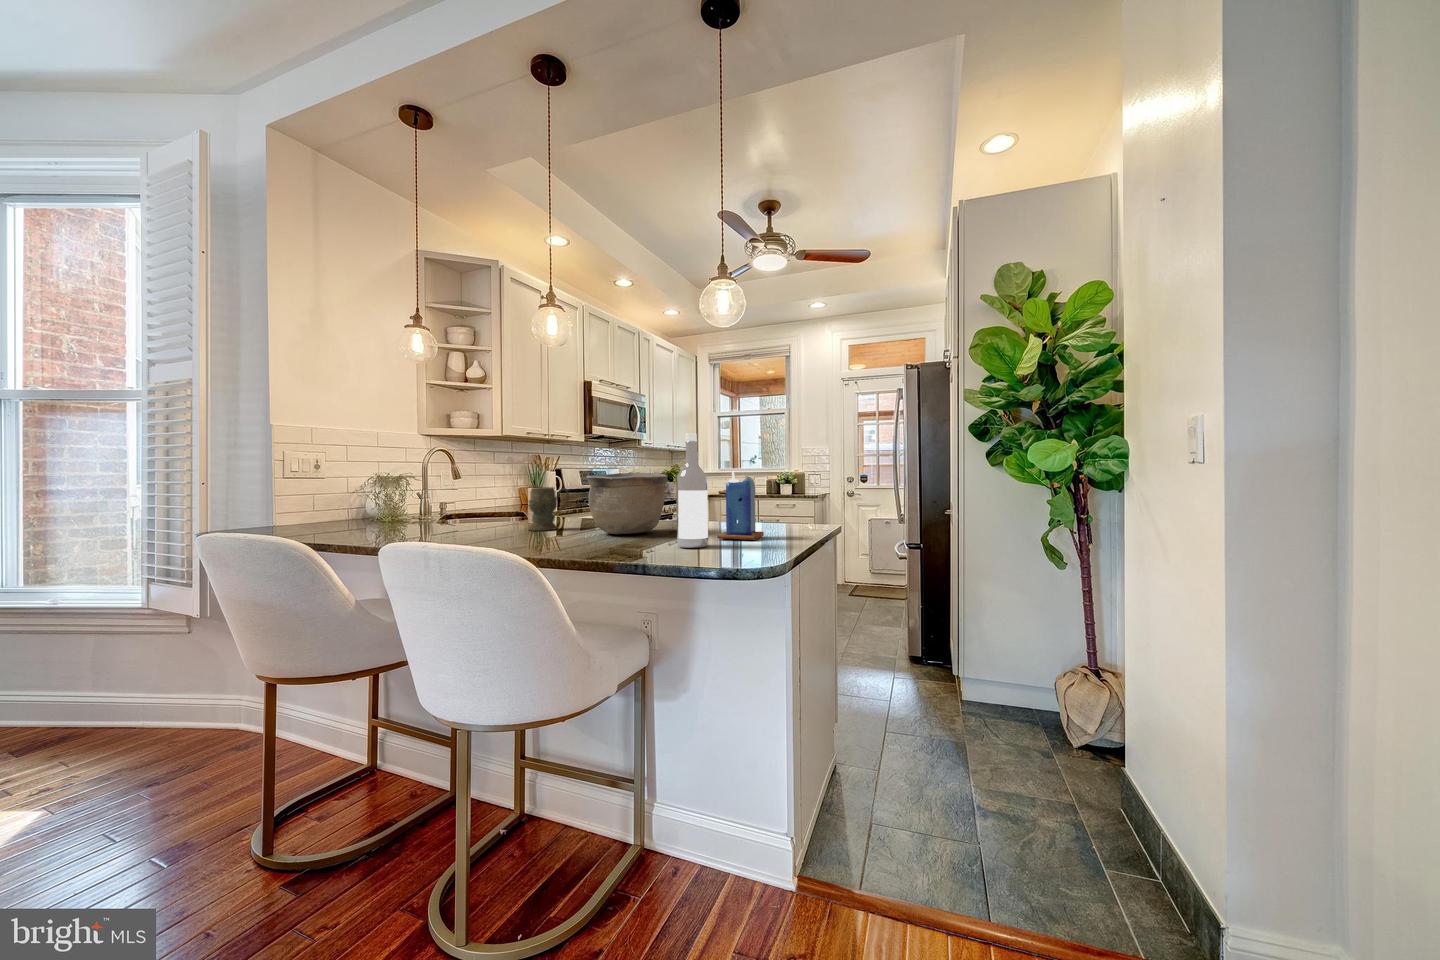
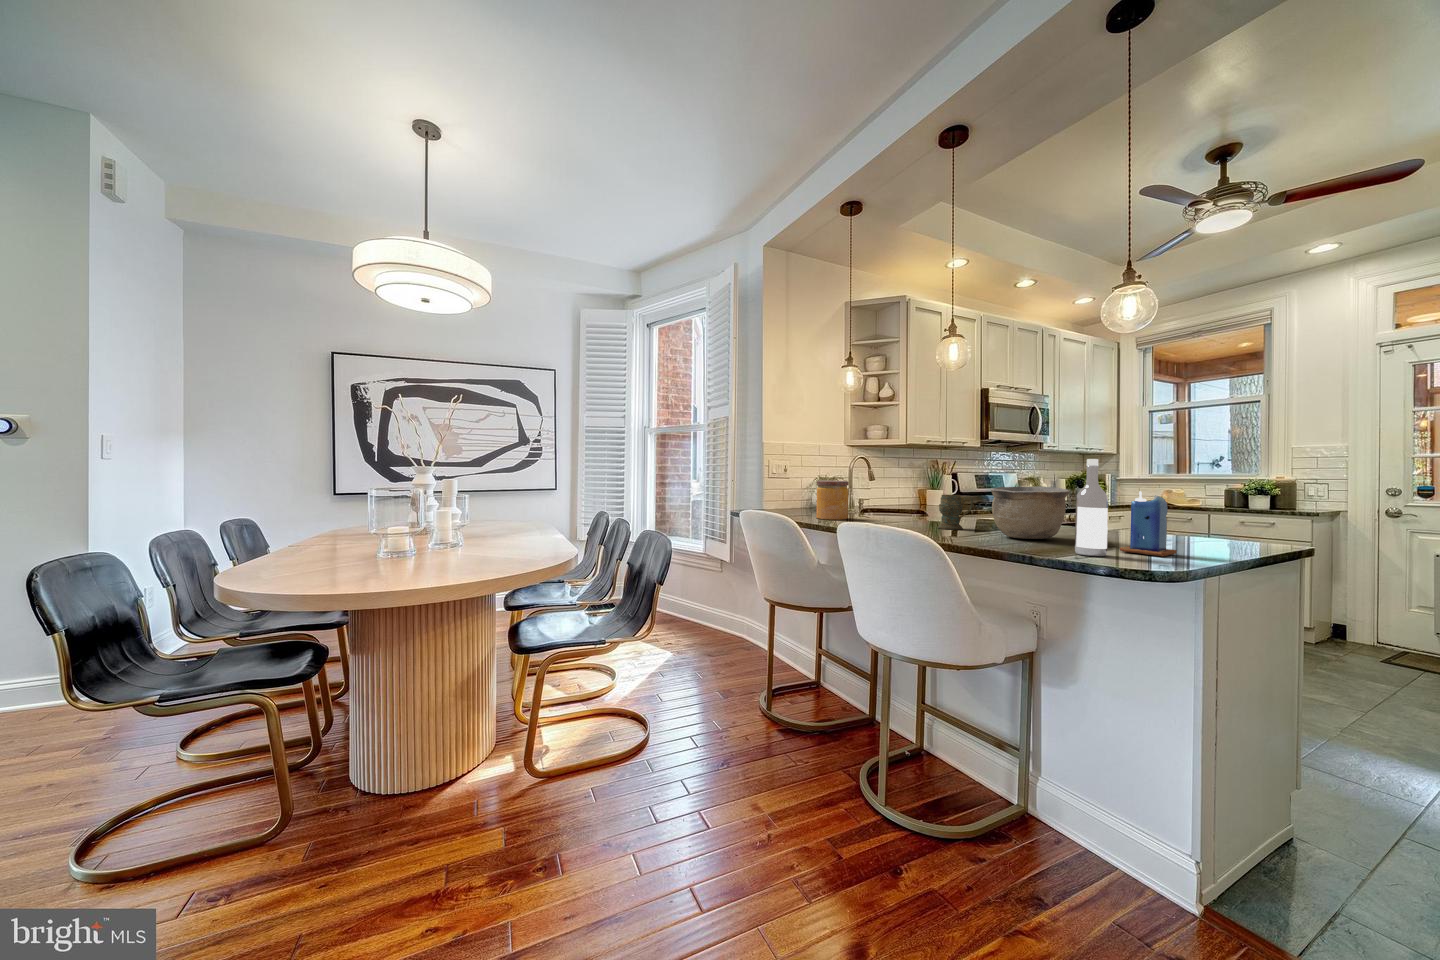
jar: none [352,475,406,532] -> present [816,480,849,520]

